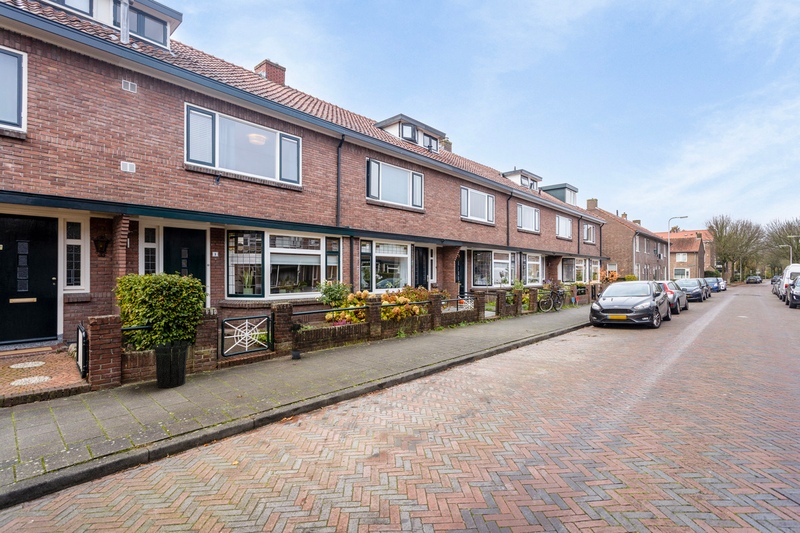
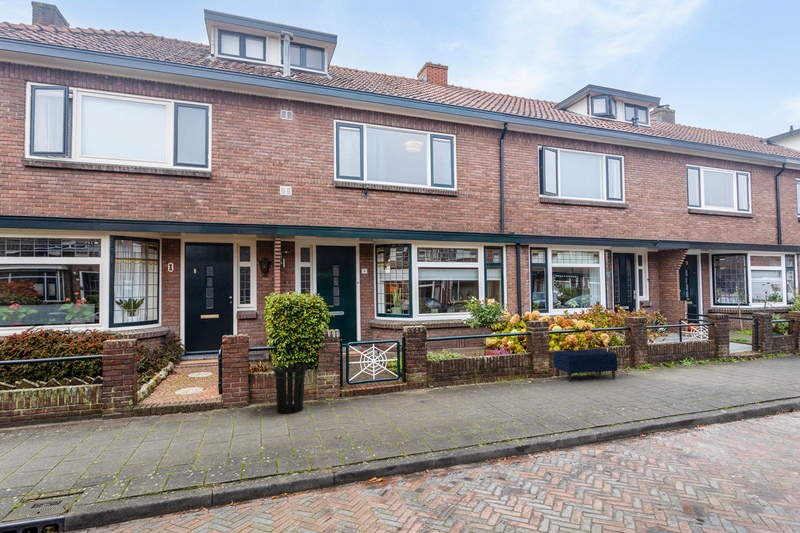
bench: none [384,316,426,340] -> present [554,349,617,381]
potted plant: present [284,319,309,359] -> none [412,344,445,395]

